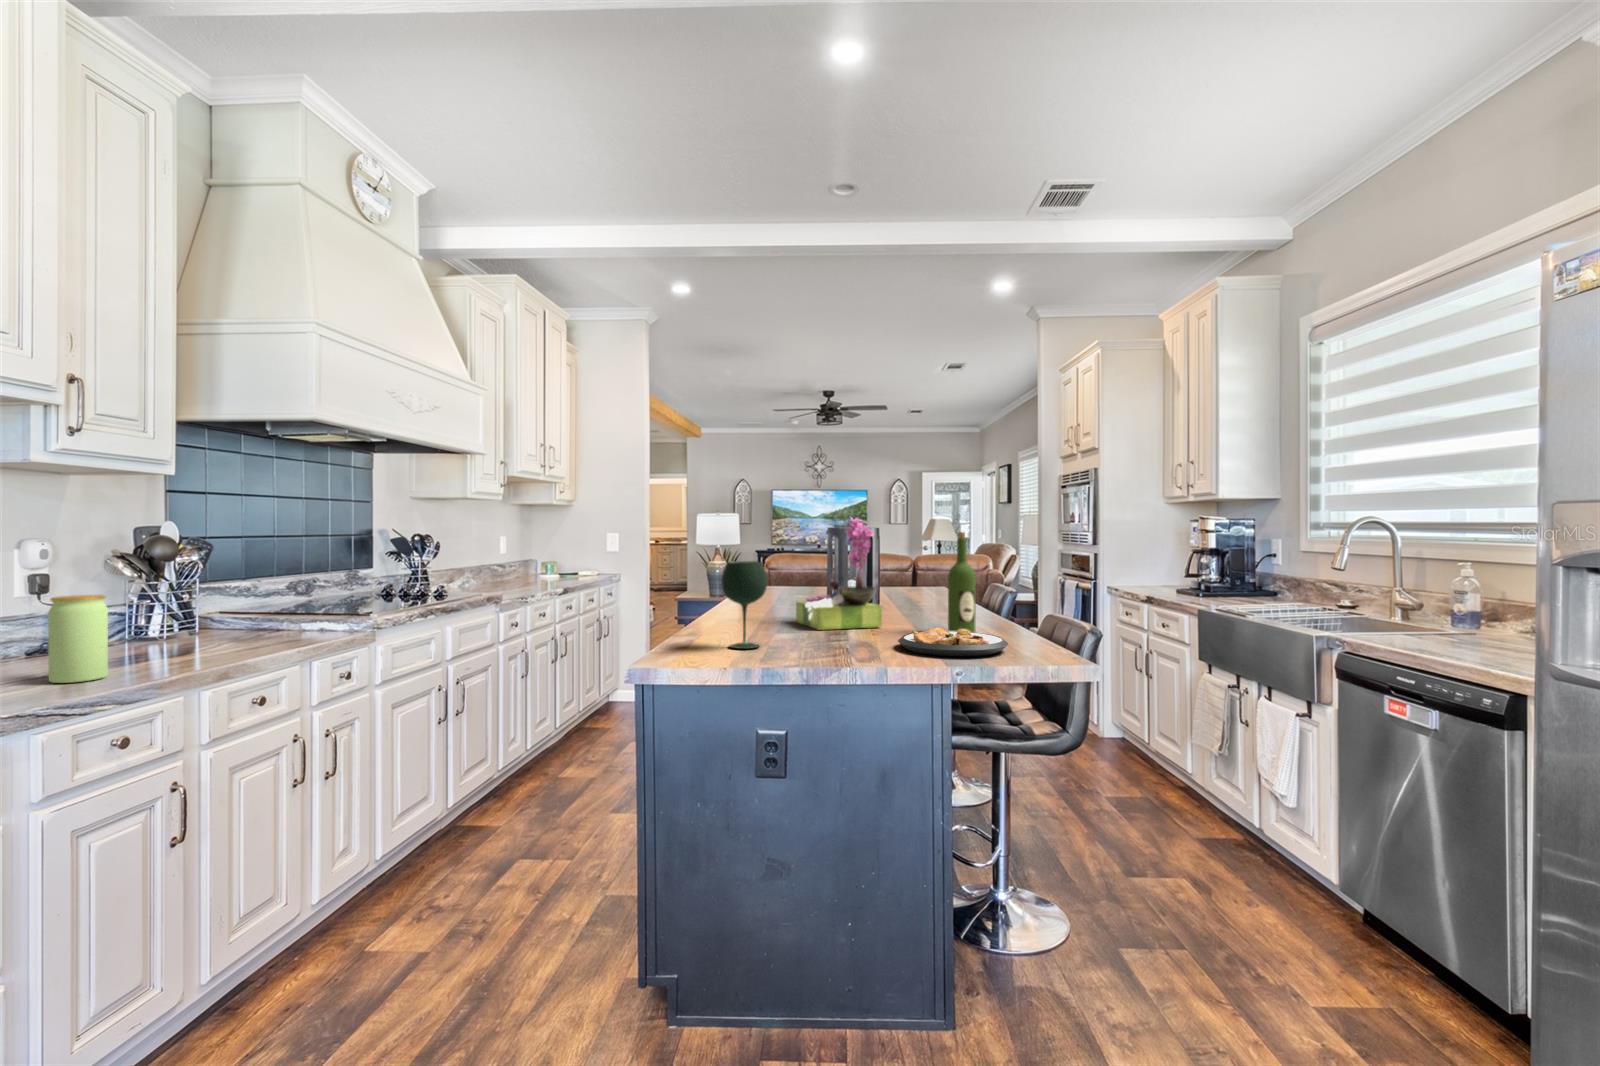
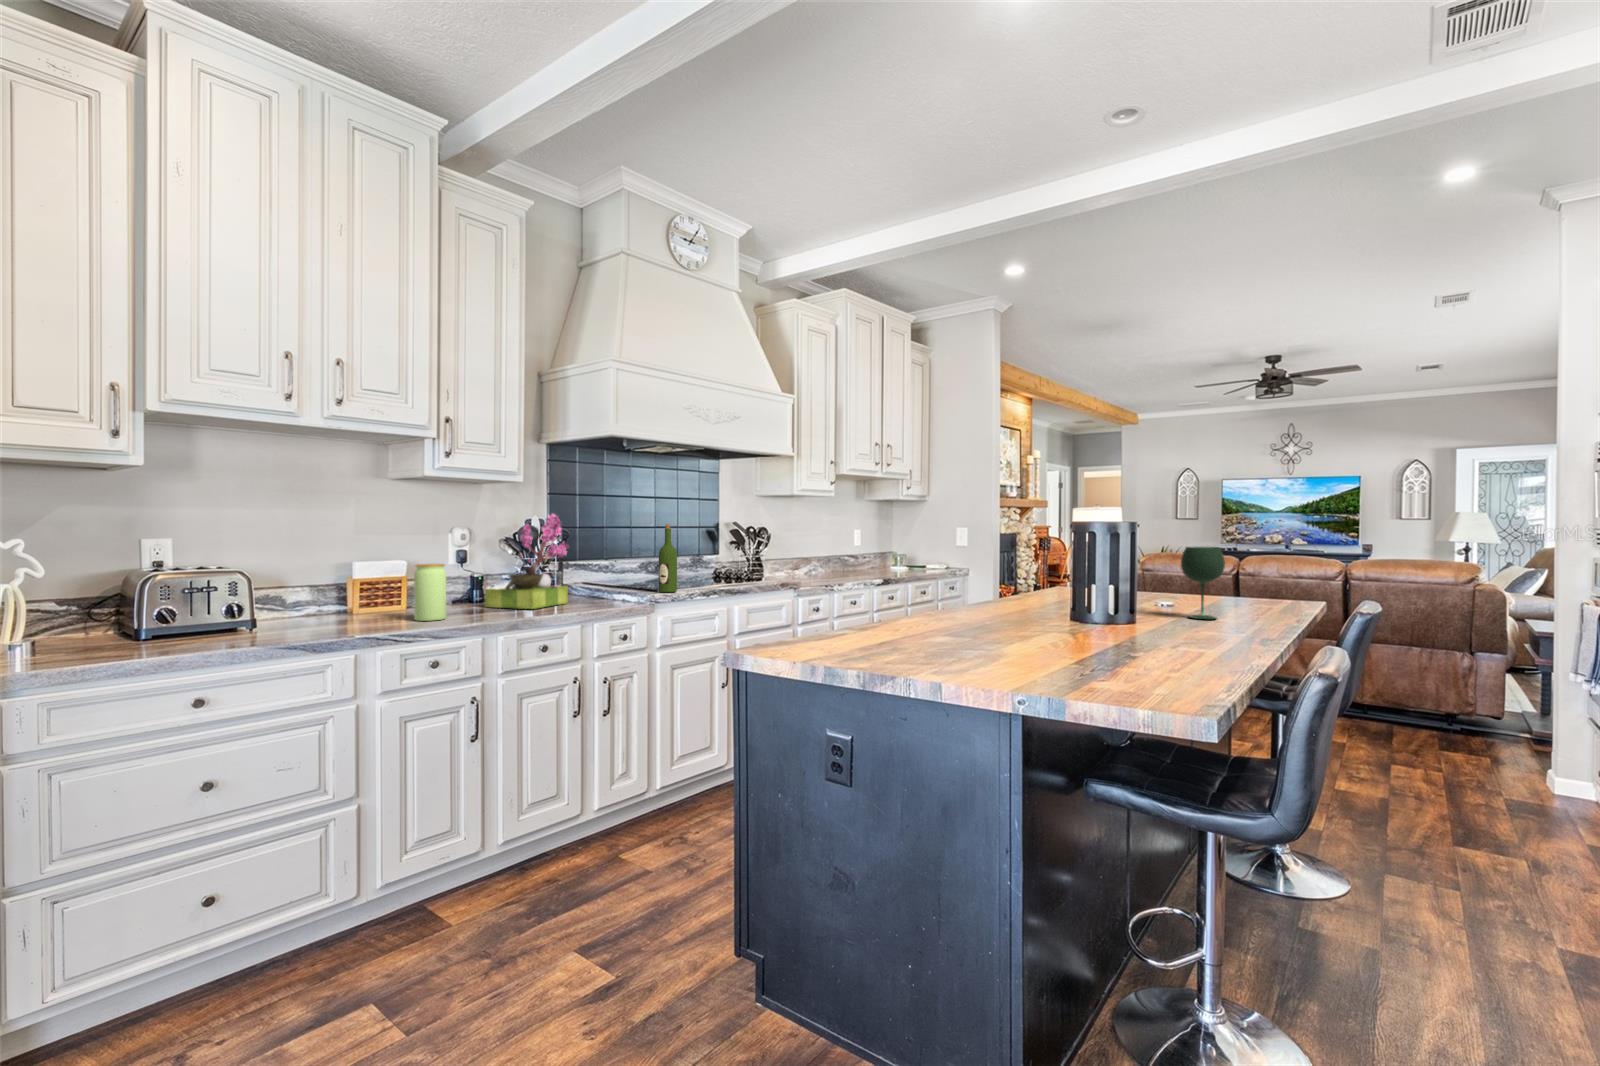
flower arrangement: present [796,518,882,630] -> present [485,514,568,609]
wine bottle: present [948,532,976,632] -> present [659,524,677,592]
wine glass: present [721,561,767,649] -> present [1181,547,1225,619]
plate: present [898,627,1008,656] -> none [1001,641,1152,683]

